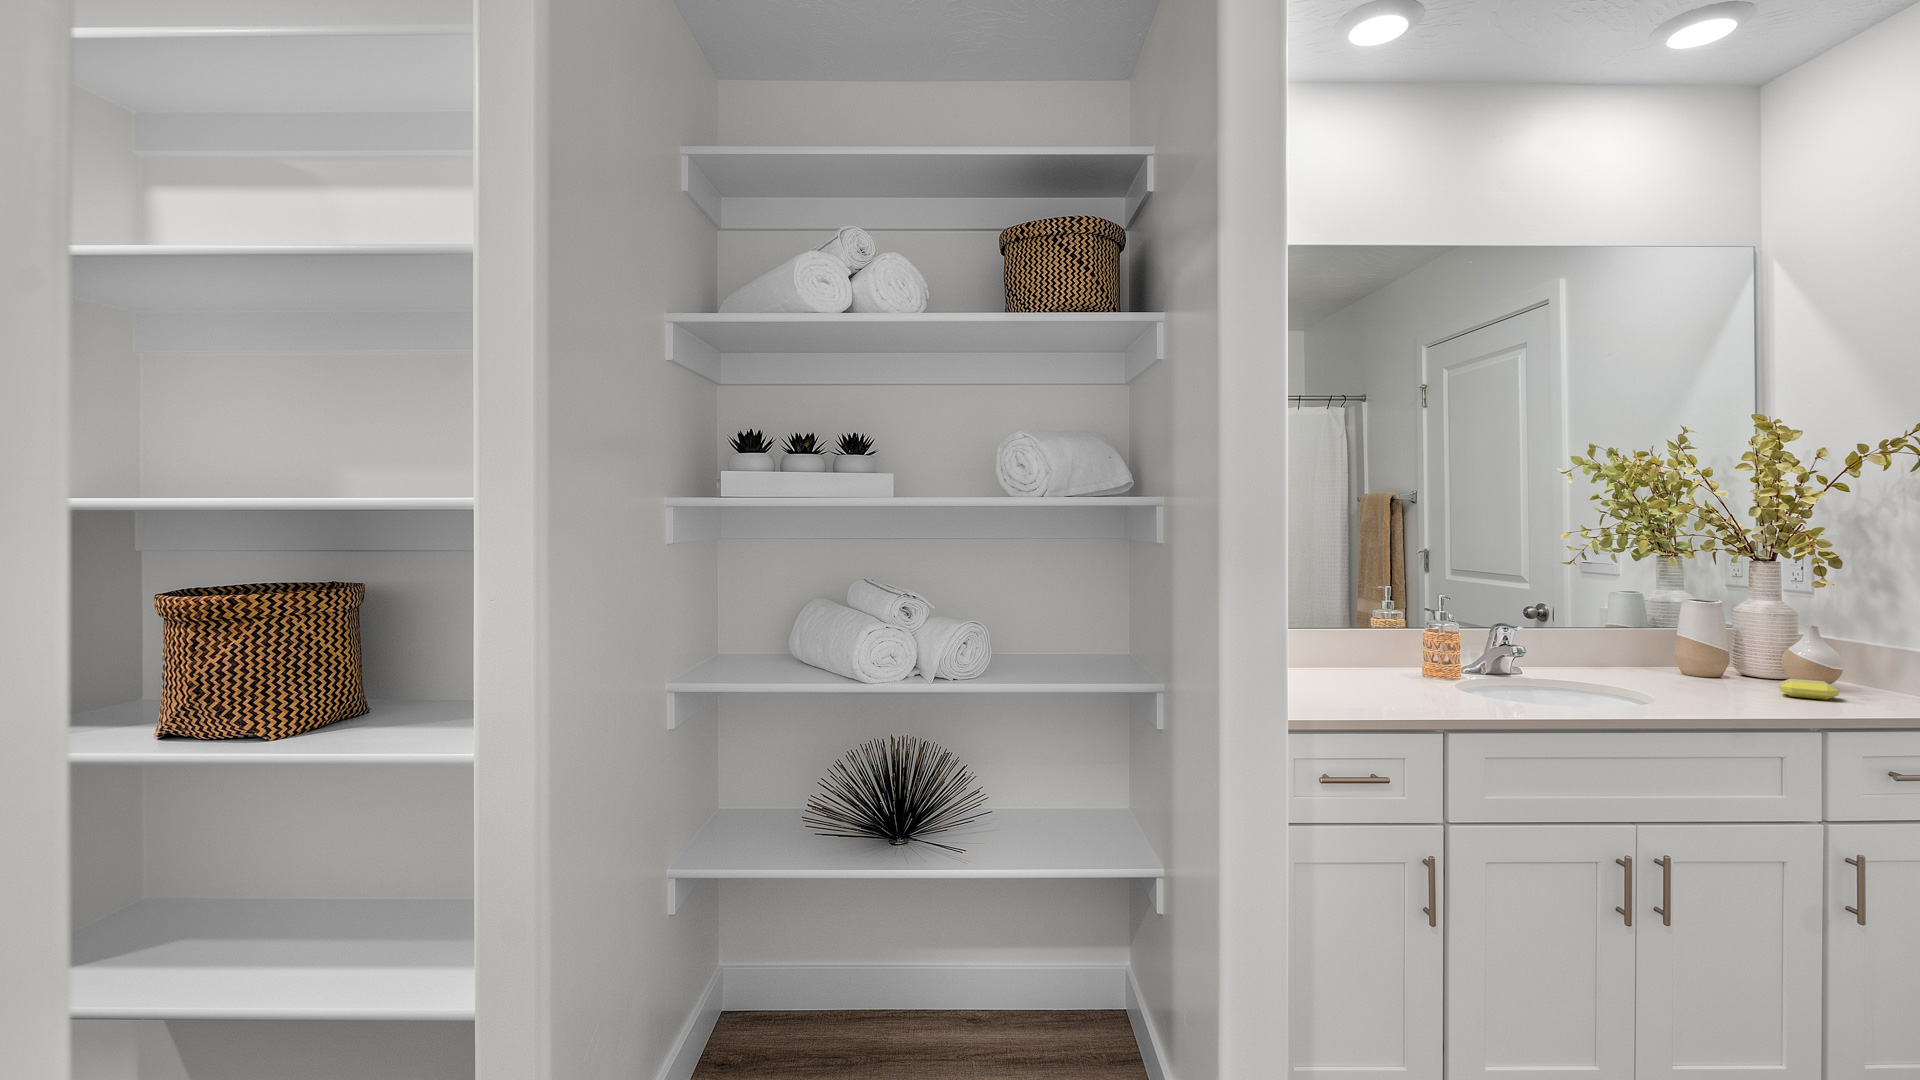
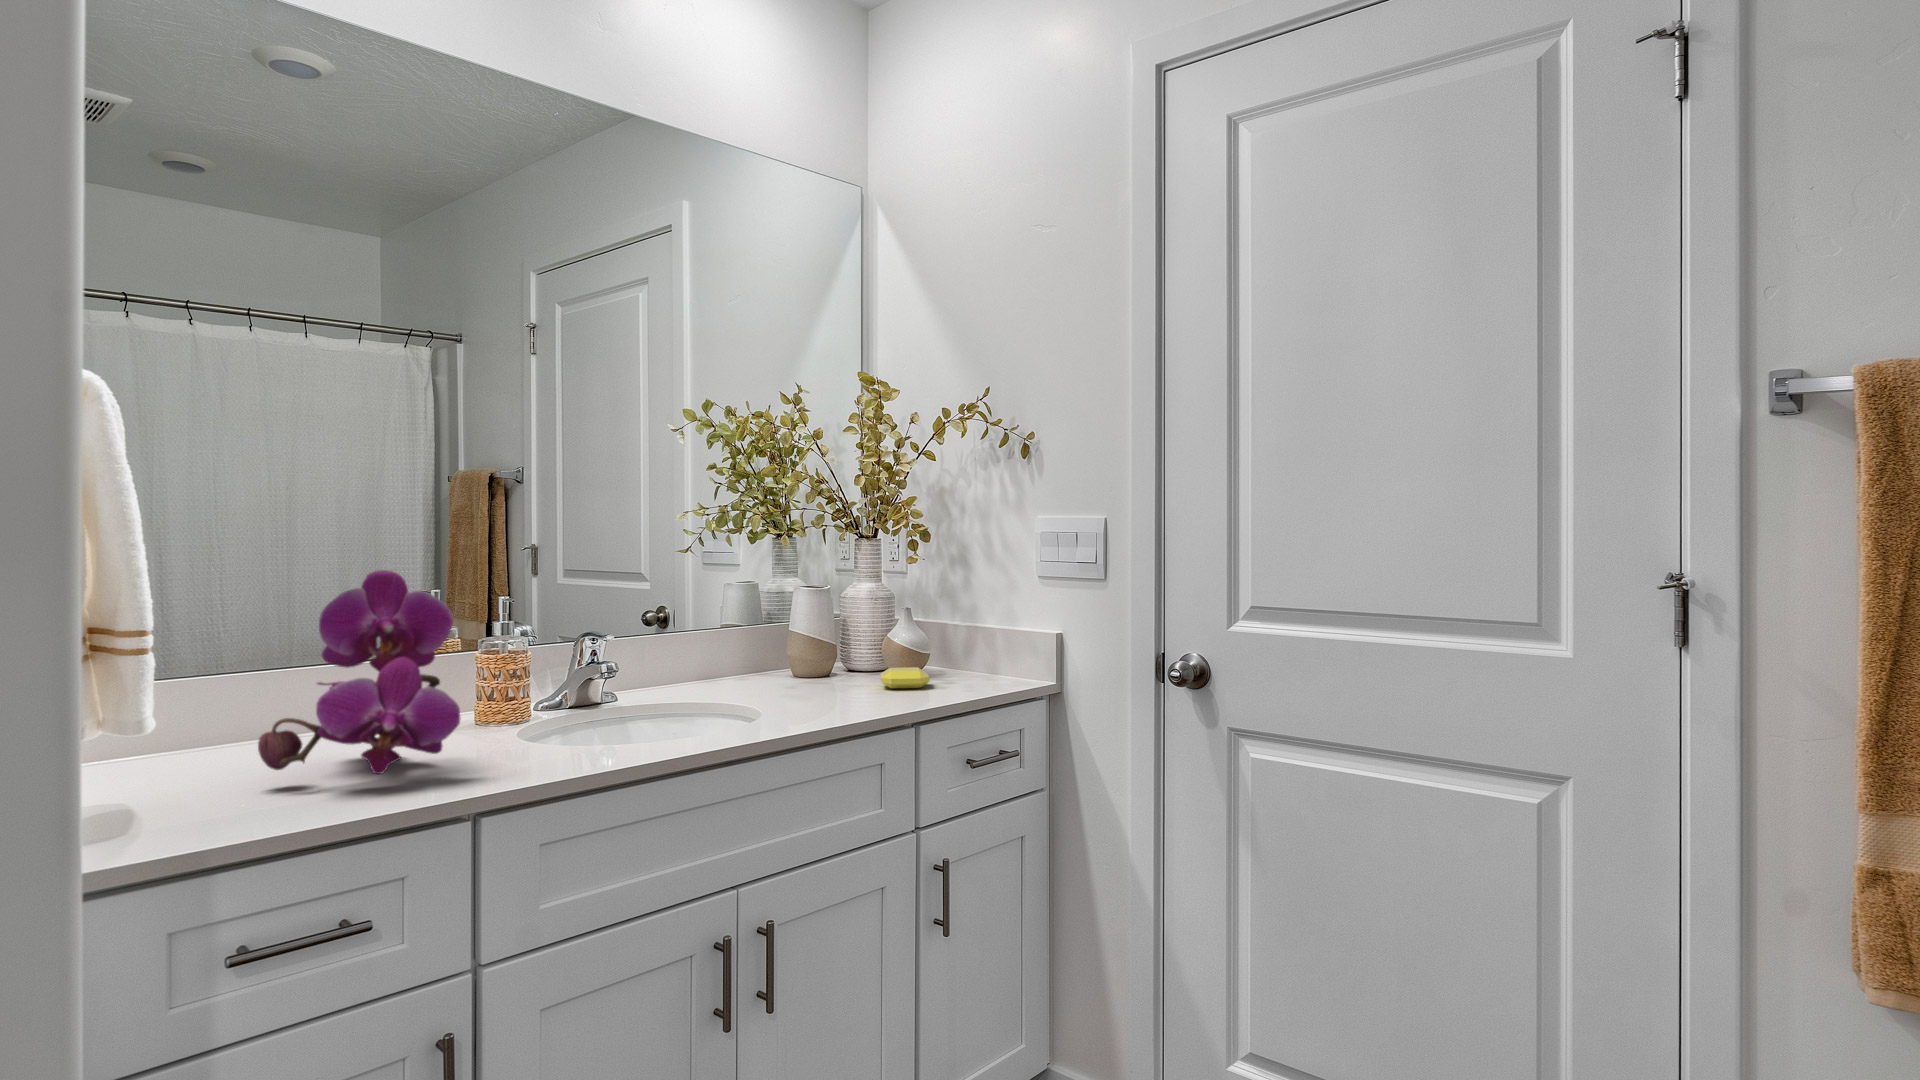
flower: none [1324,577,1440,696] -> present [258,570,461,774]

